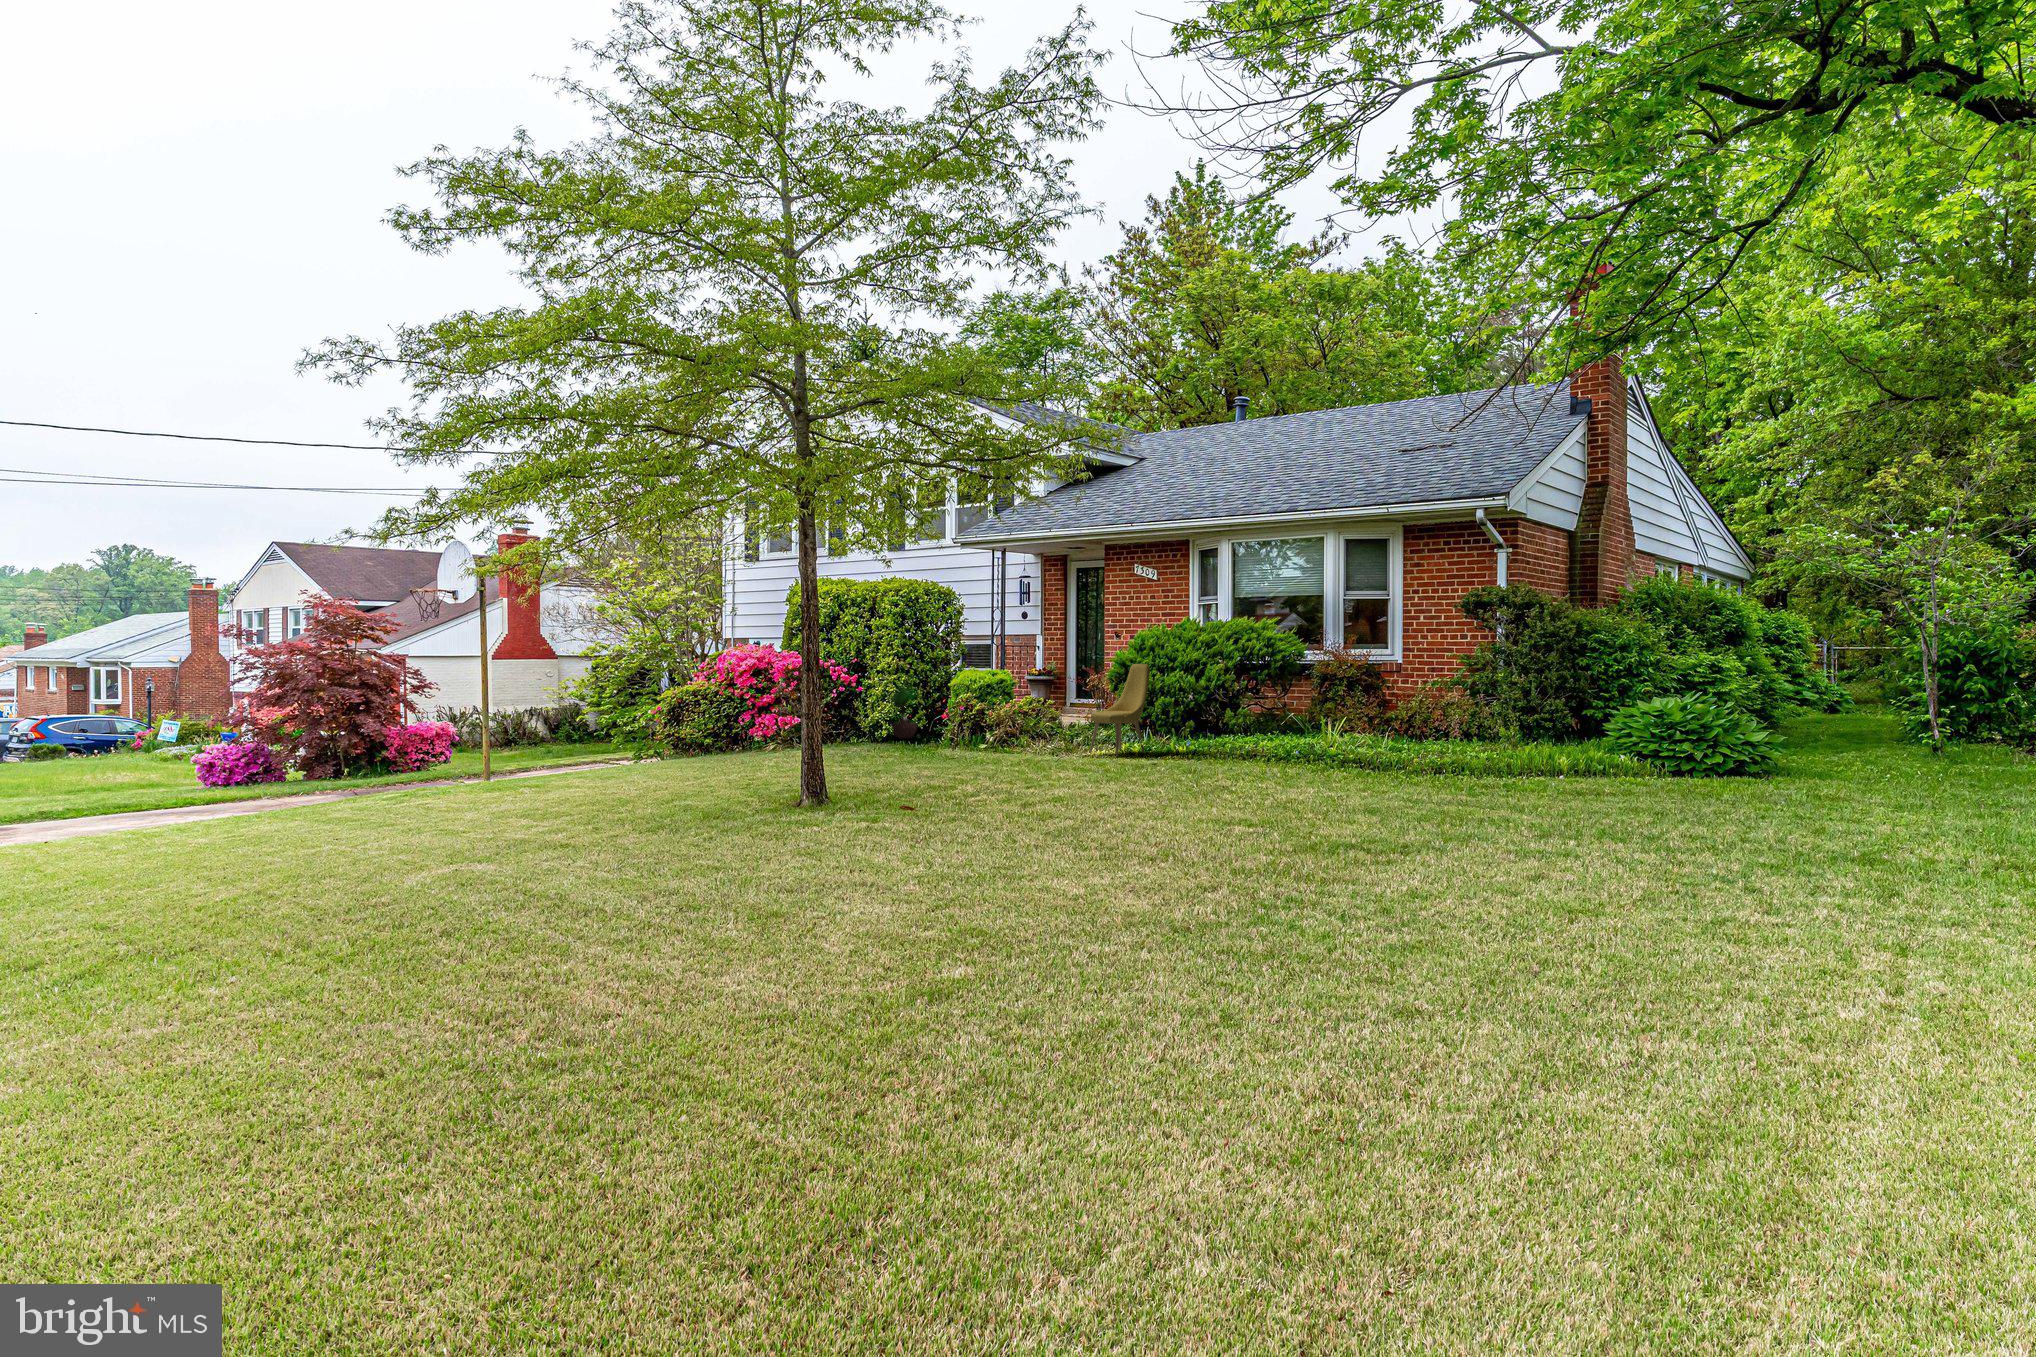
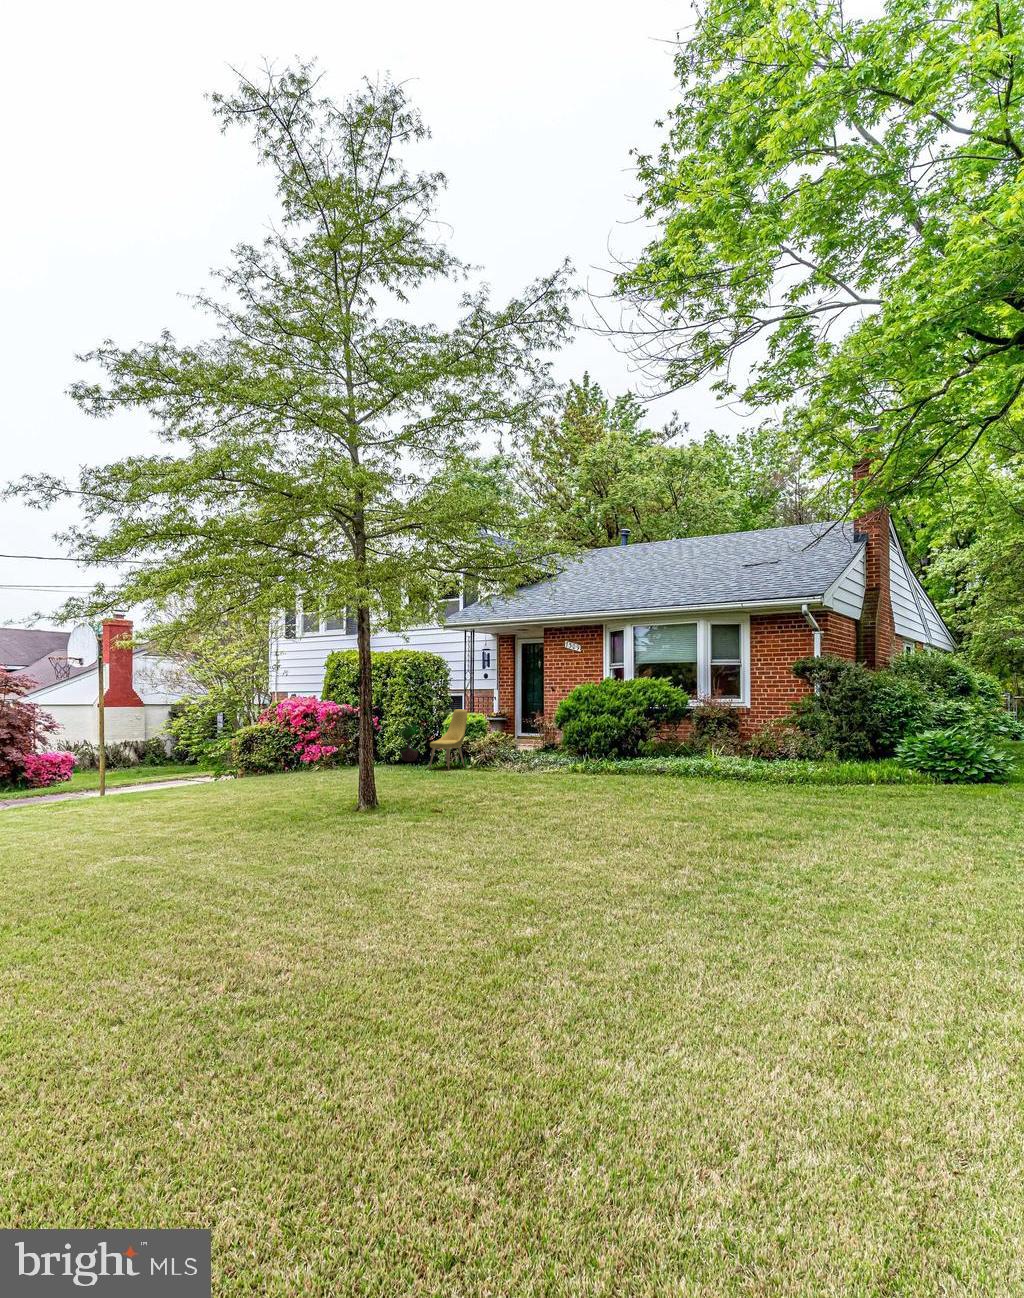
chair: present [1090,664,1150,757] -> present [429,709,467,770]

